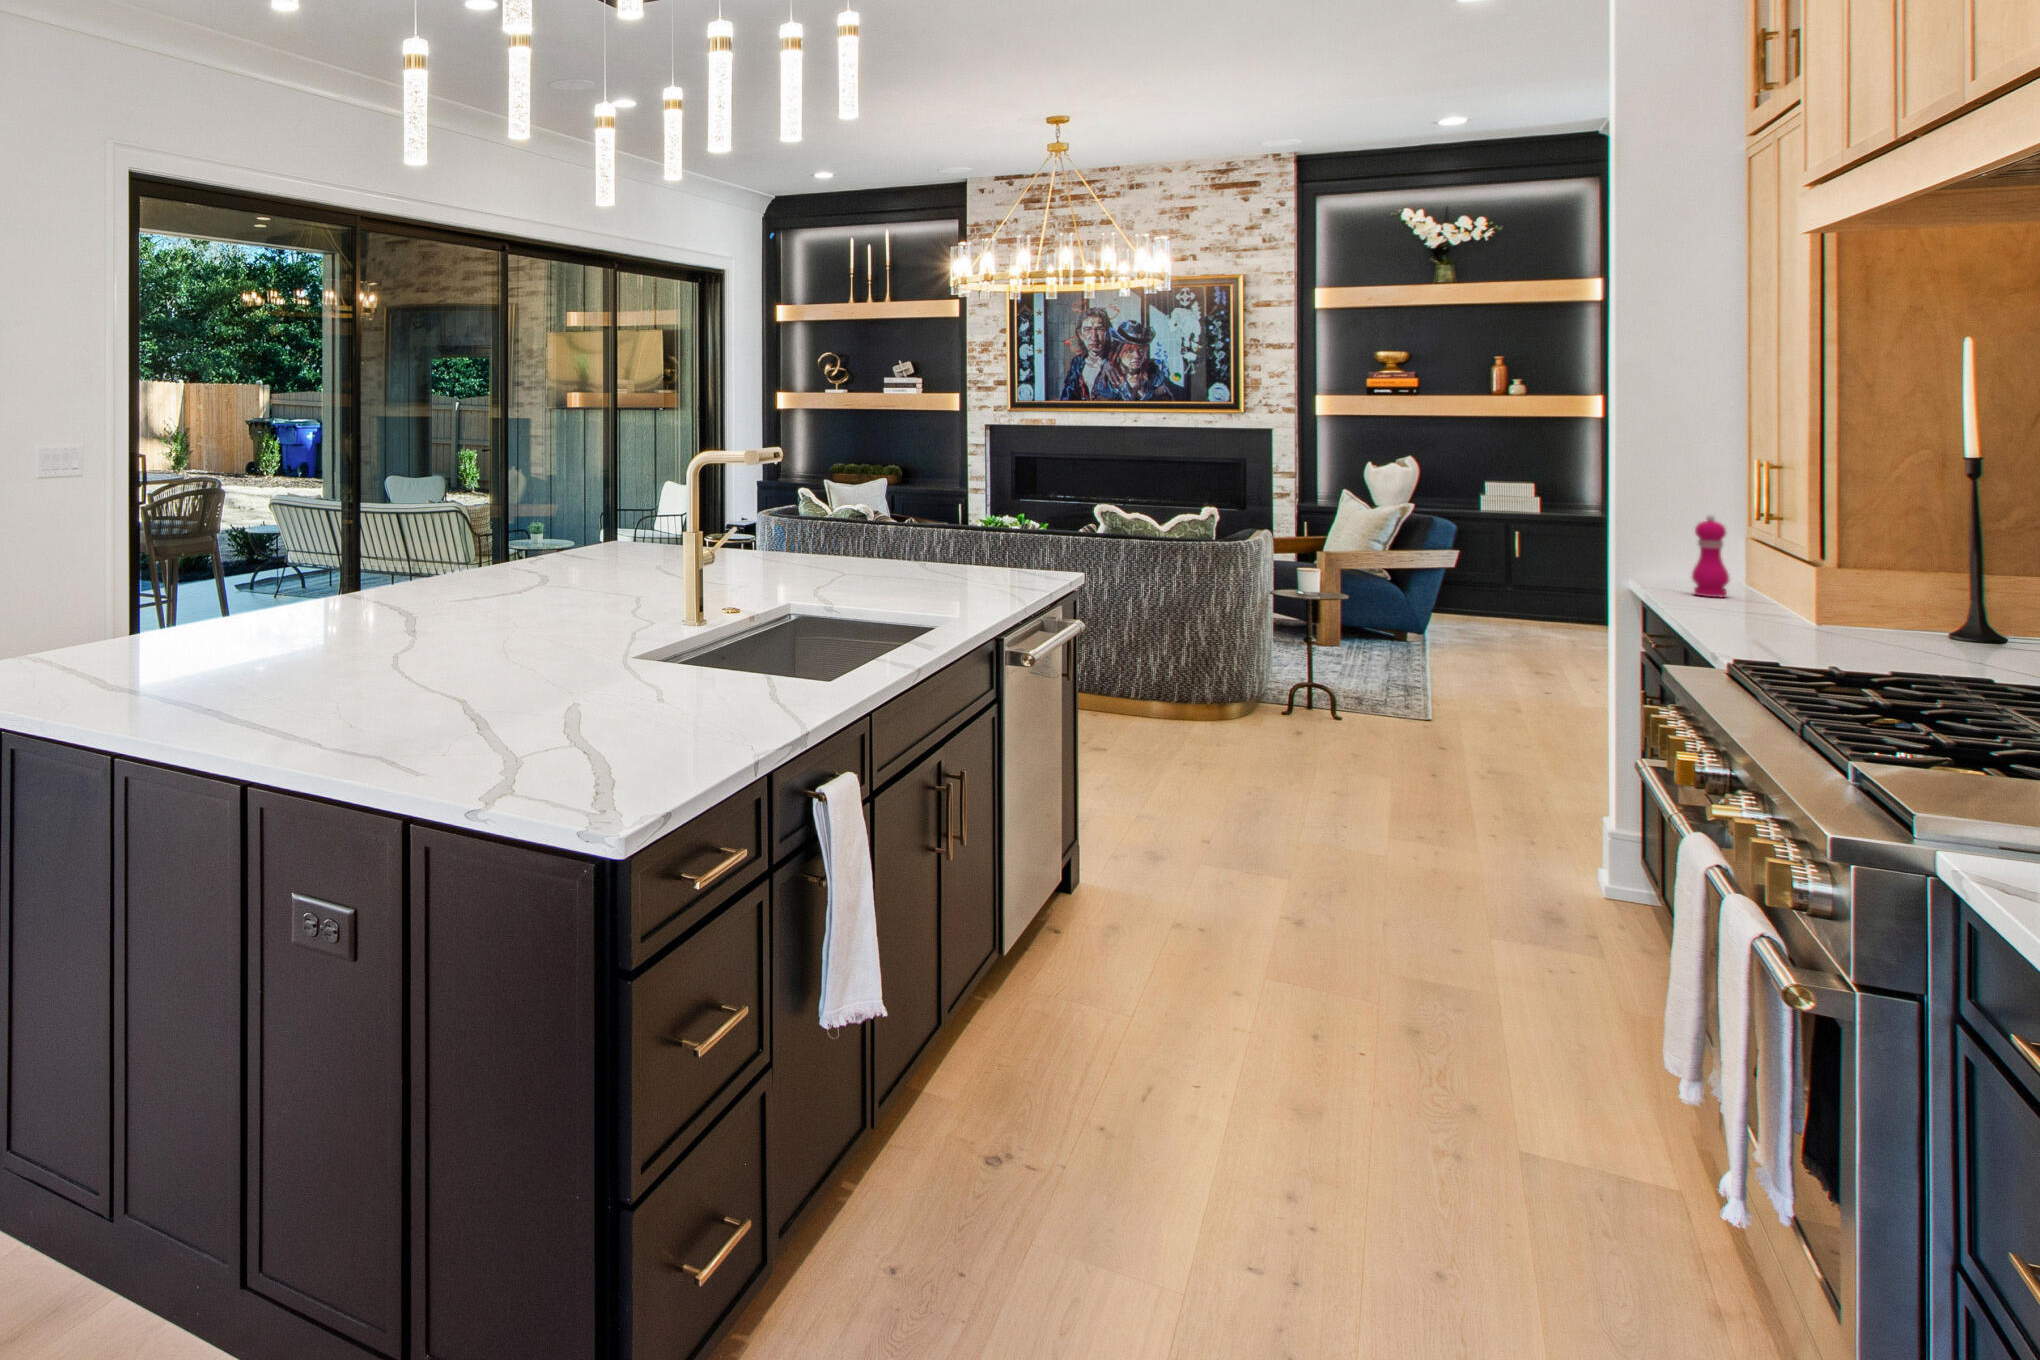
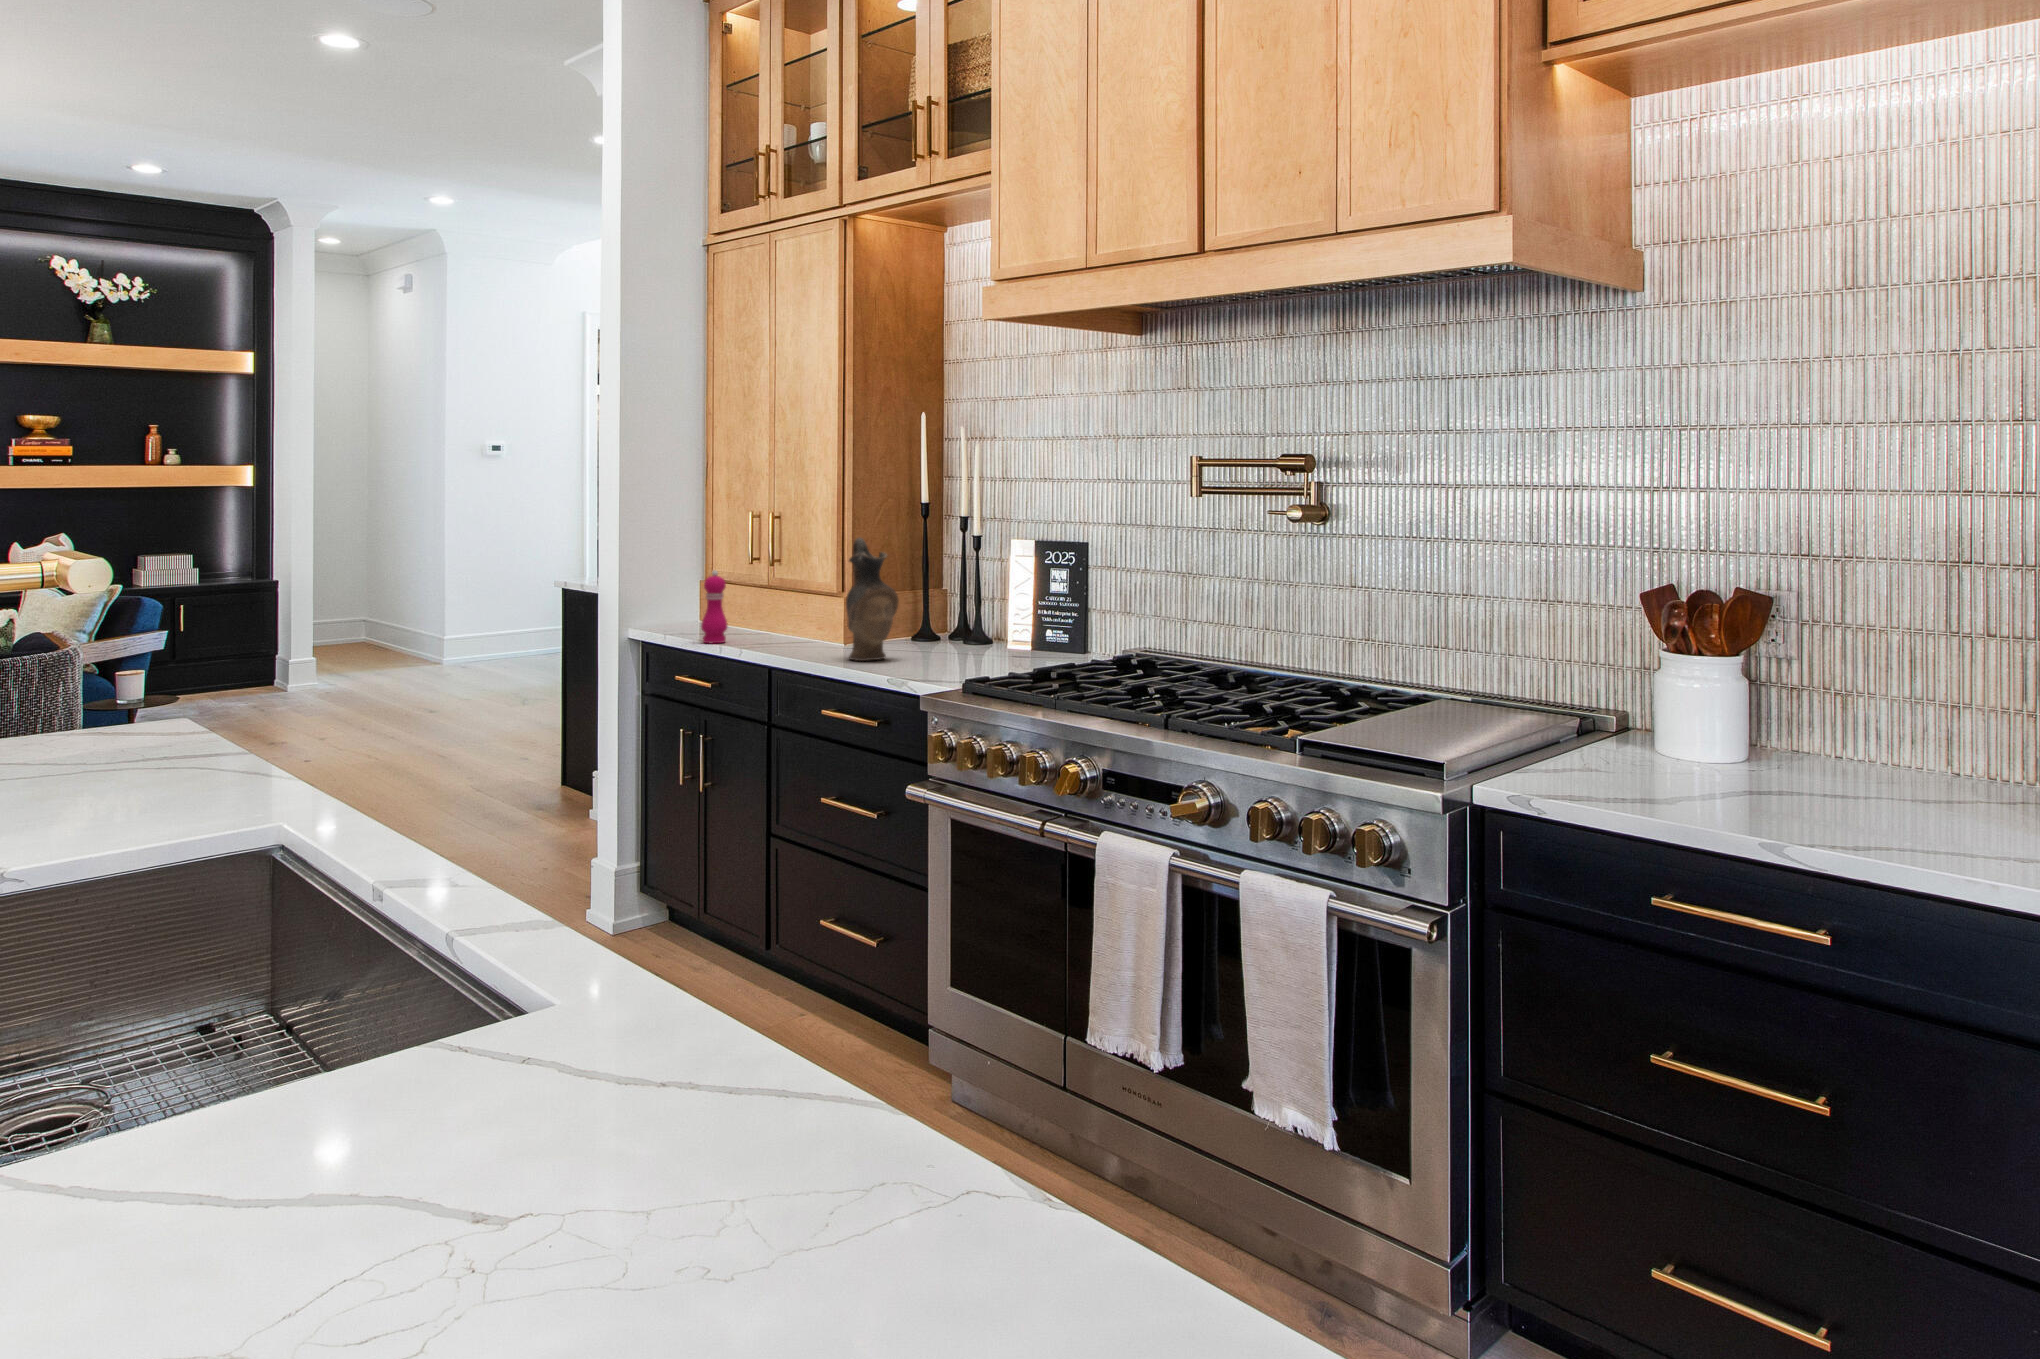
ceramic pitcher: none [1768,484,1848,633] -> present [846,537,899,661]

